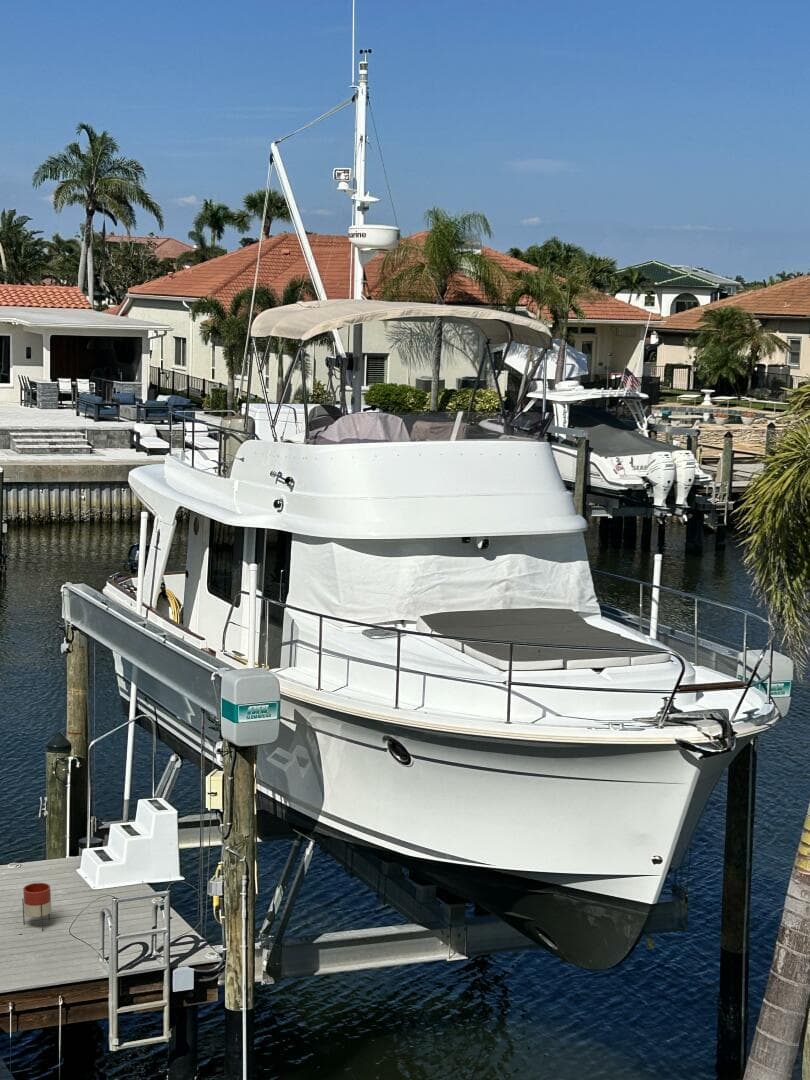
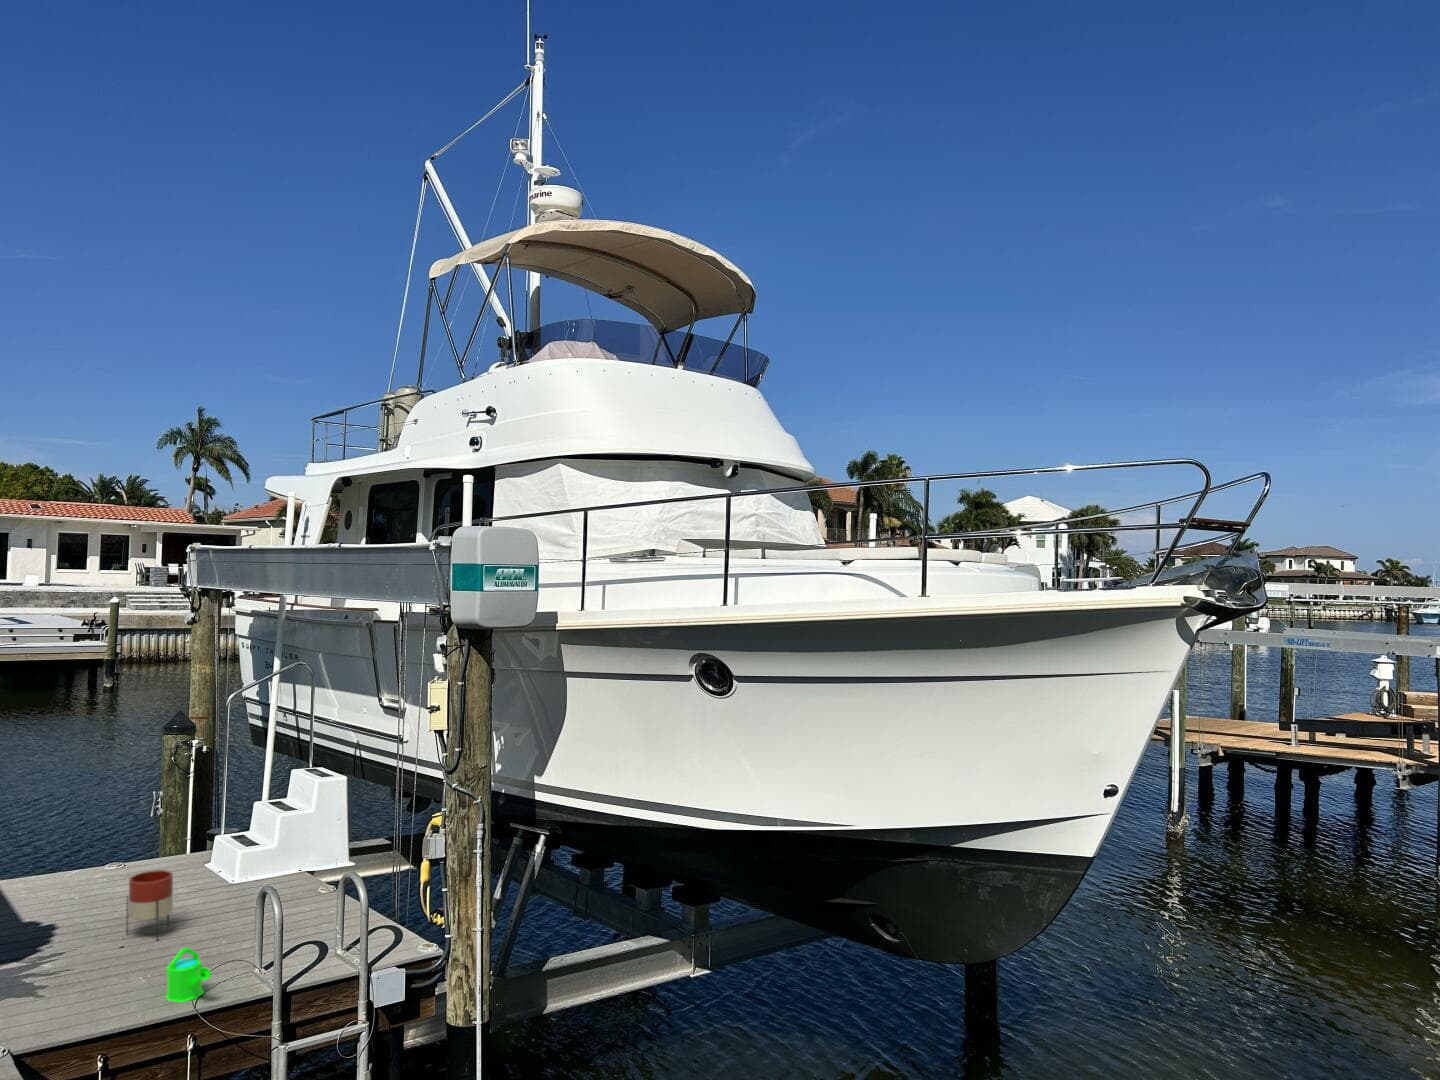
watering can: none [46,942,72,976] -> present [166,947,211,1002]

